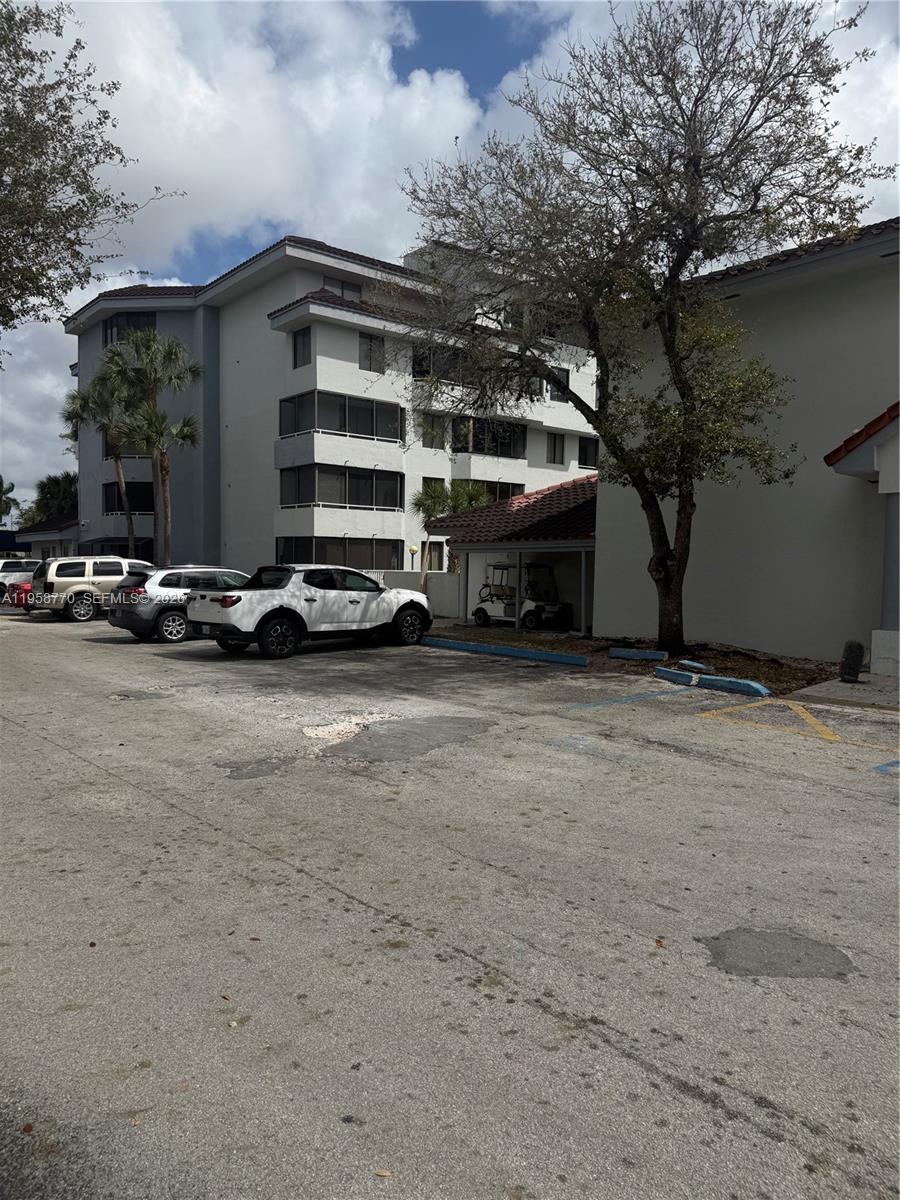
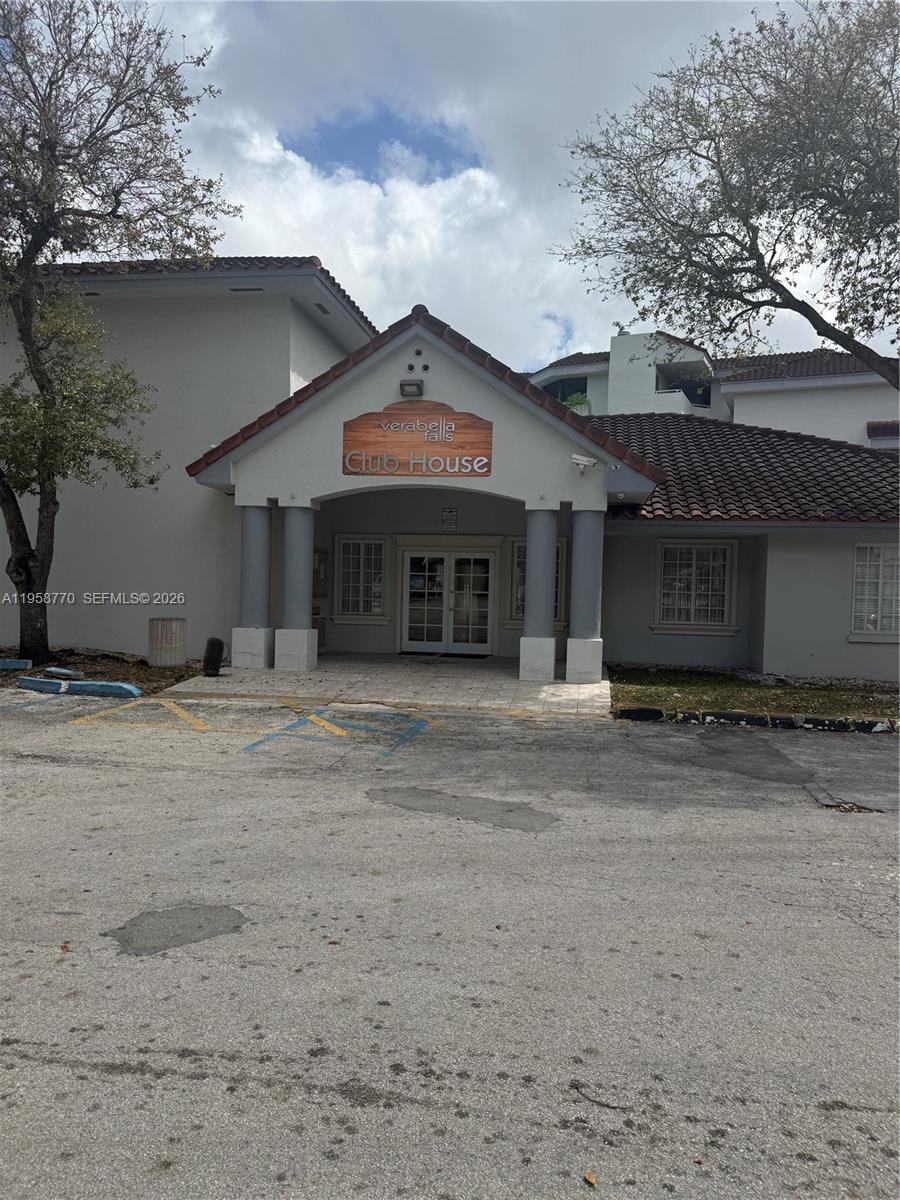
trash can: none [781,616,823,669] -> present [148,617,186,667]

